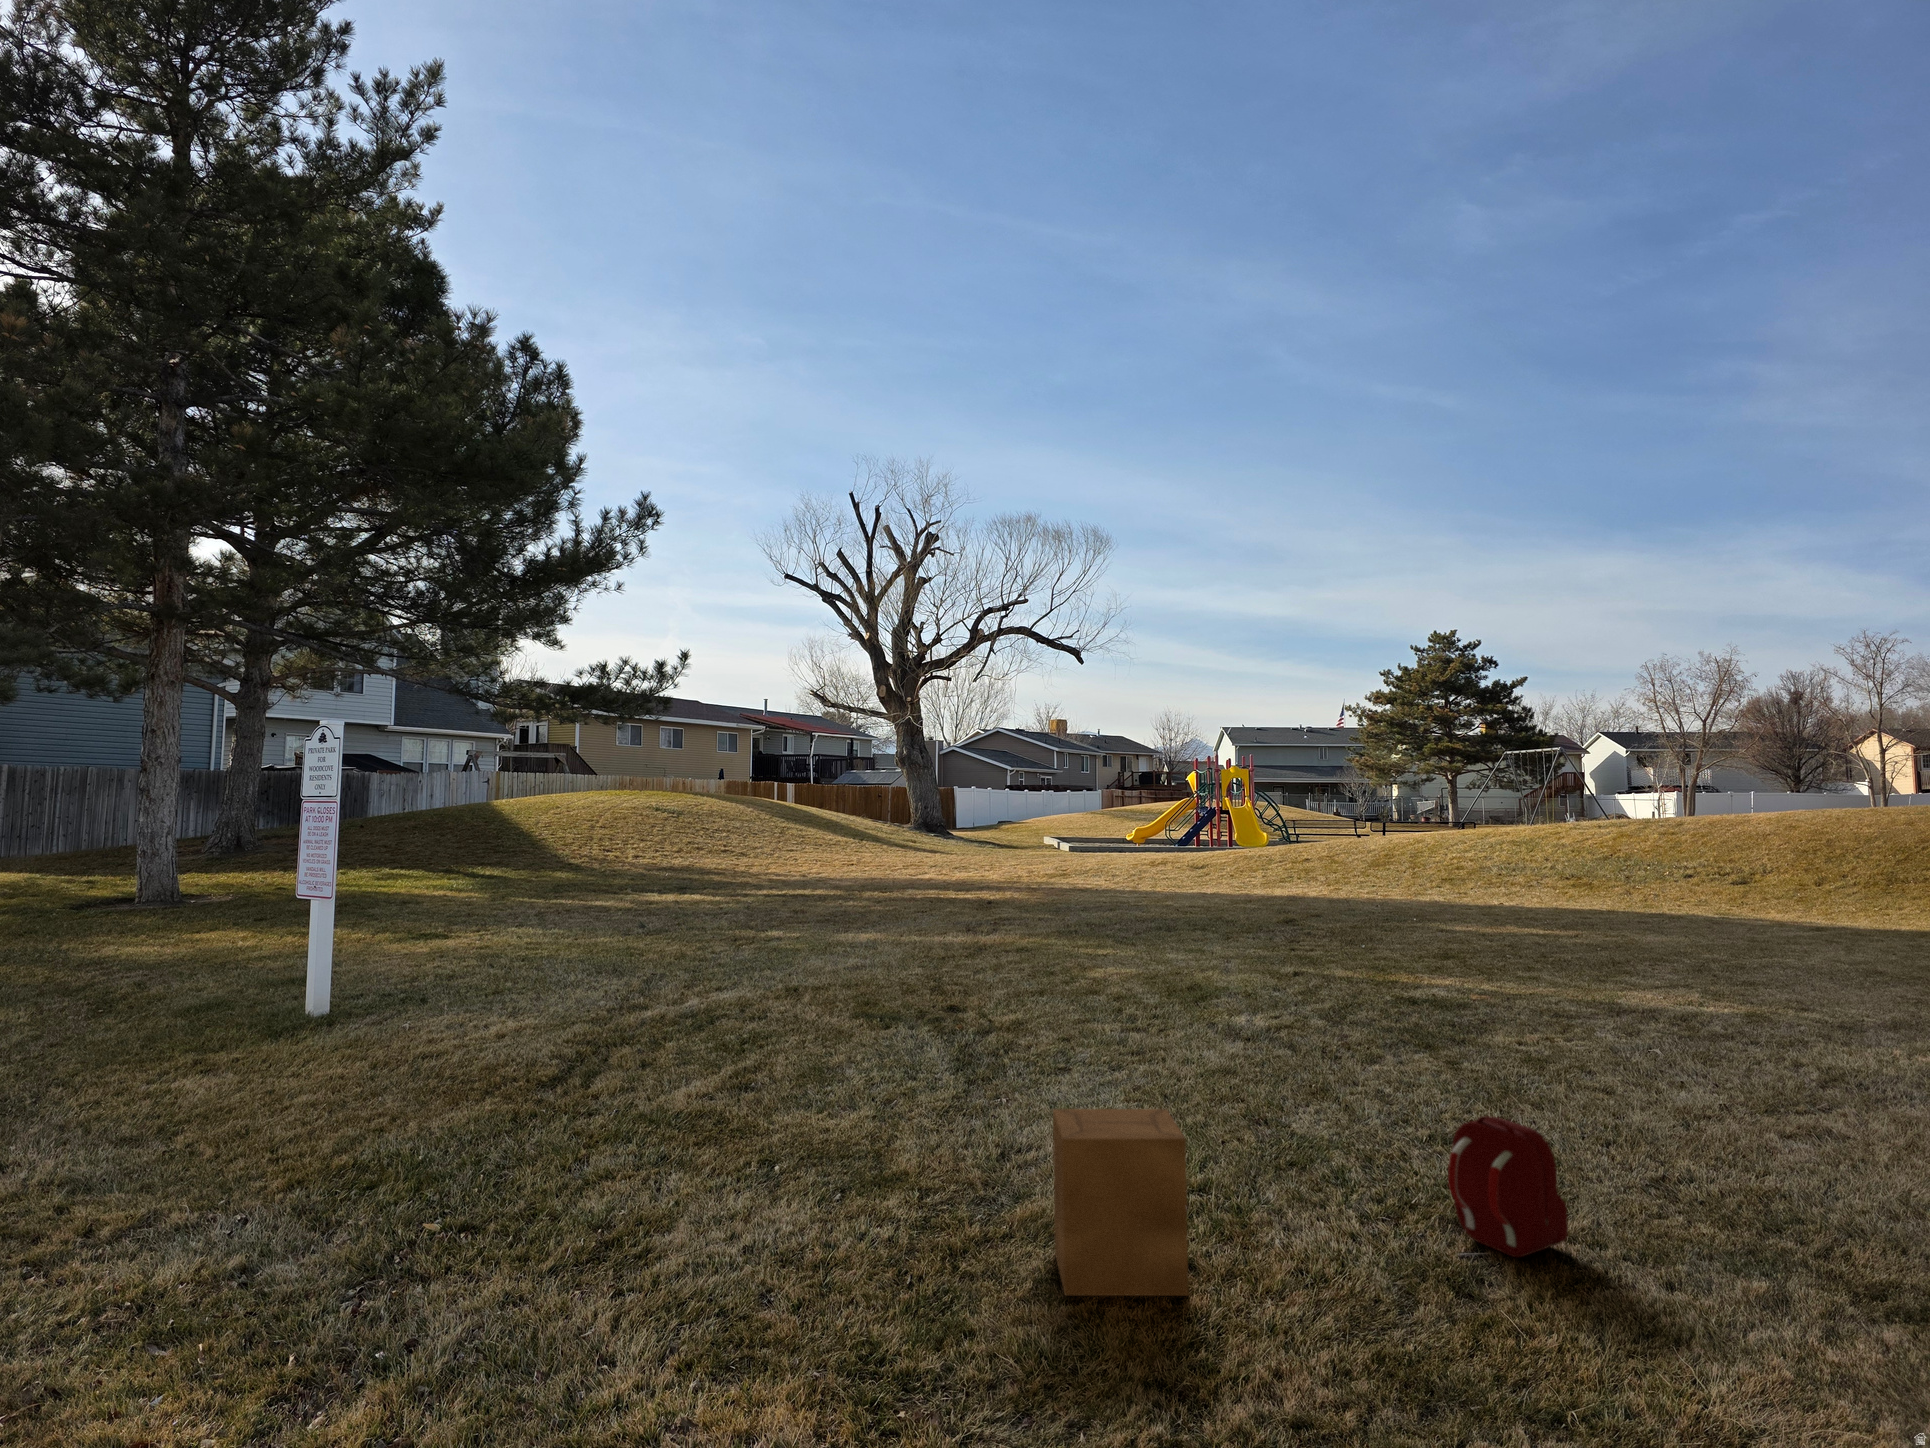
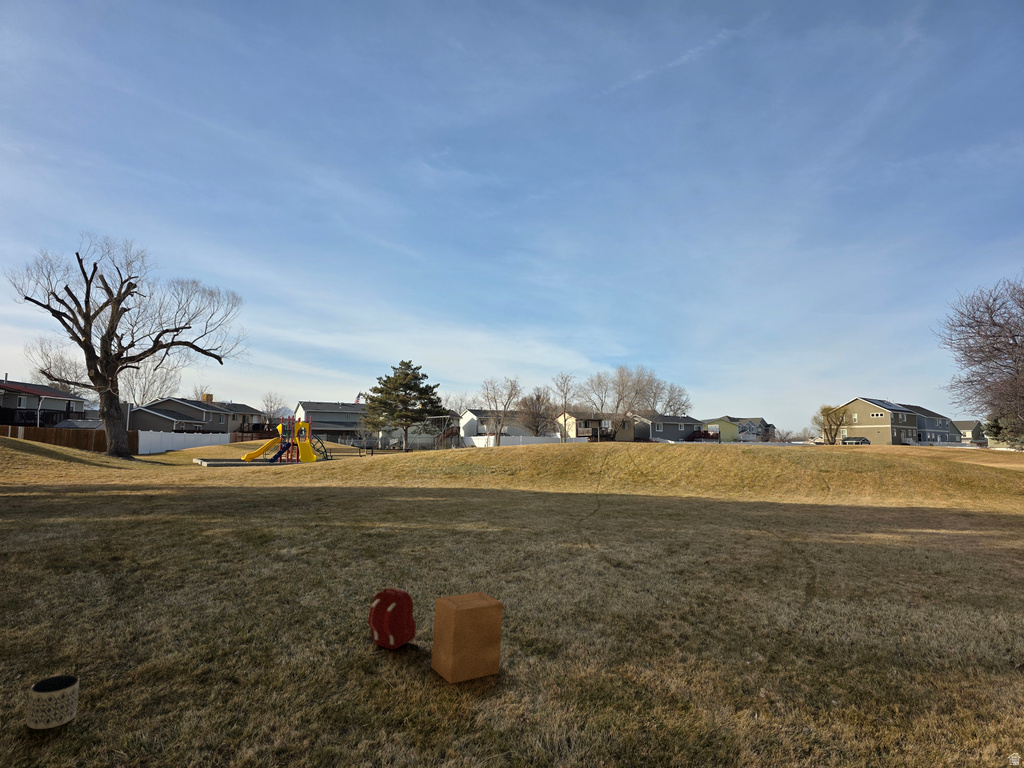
cardboard box: present [1053,1109,1189,1296] -> present [431,592,503,684]
planter: none [870,1198,936,1285] -> present [27,675,79,729]

